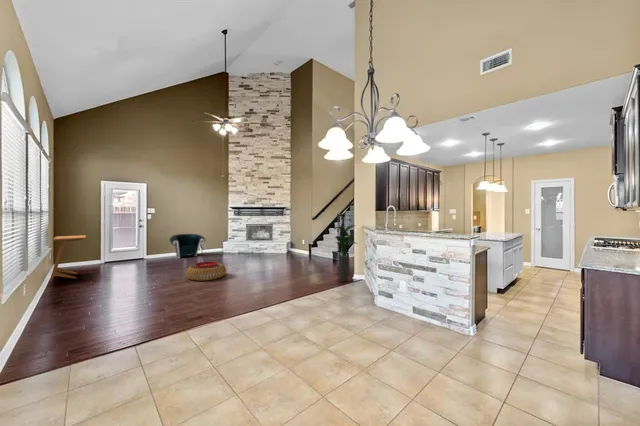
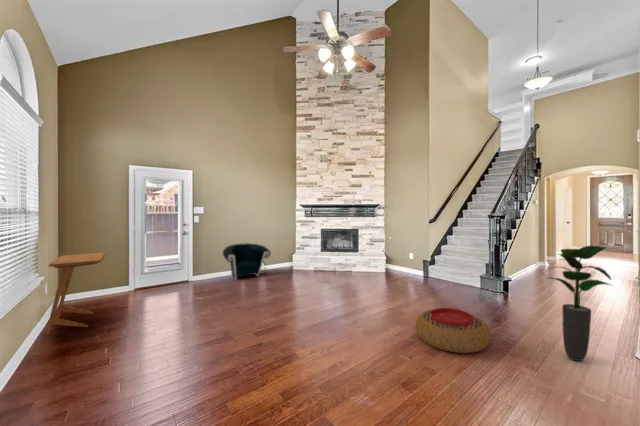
pouf: present [186,262,226,281] -> present [415,308,491,353]

